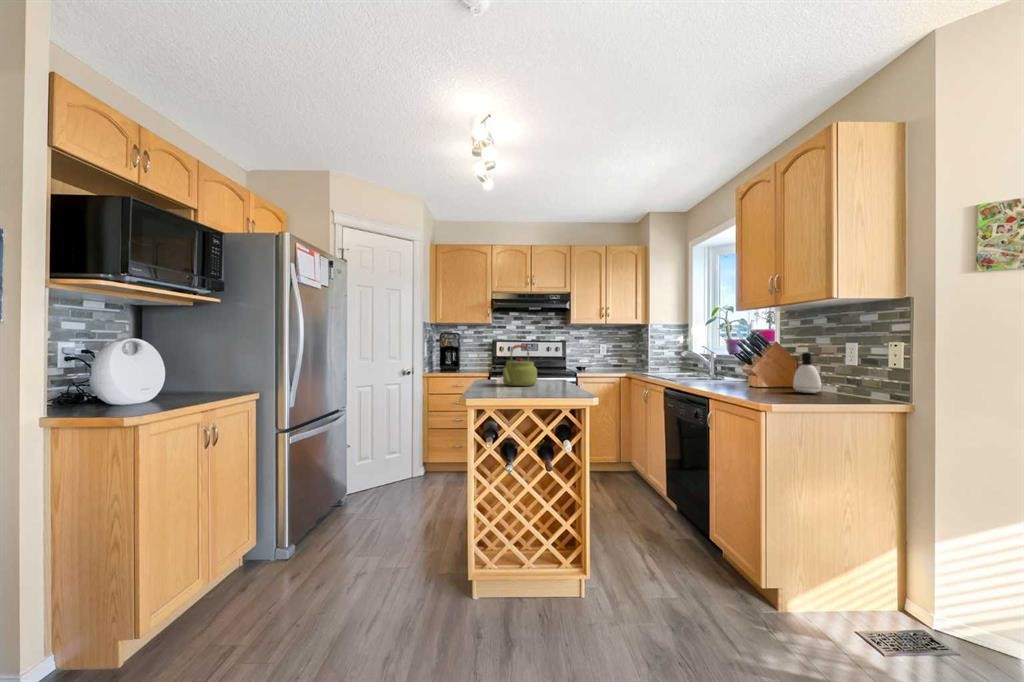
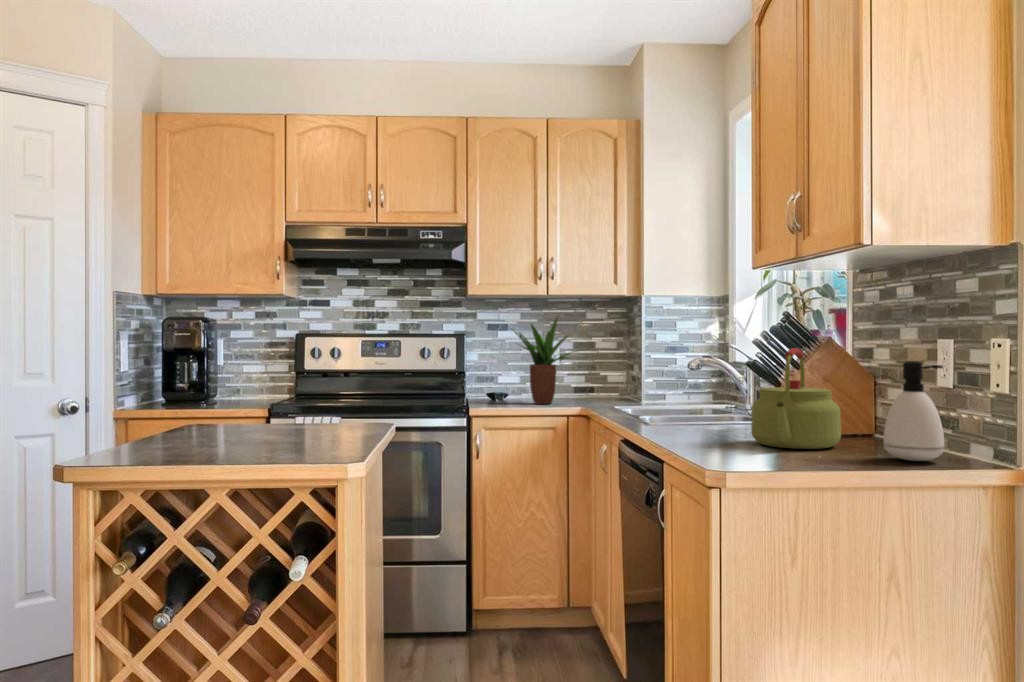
potted plant: none [590,332,623,372] -> present [513,316,575,404]
kettle: present [503,345,537,386] -> present [751,348,841,449]

